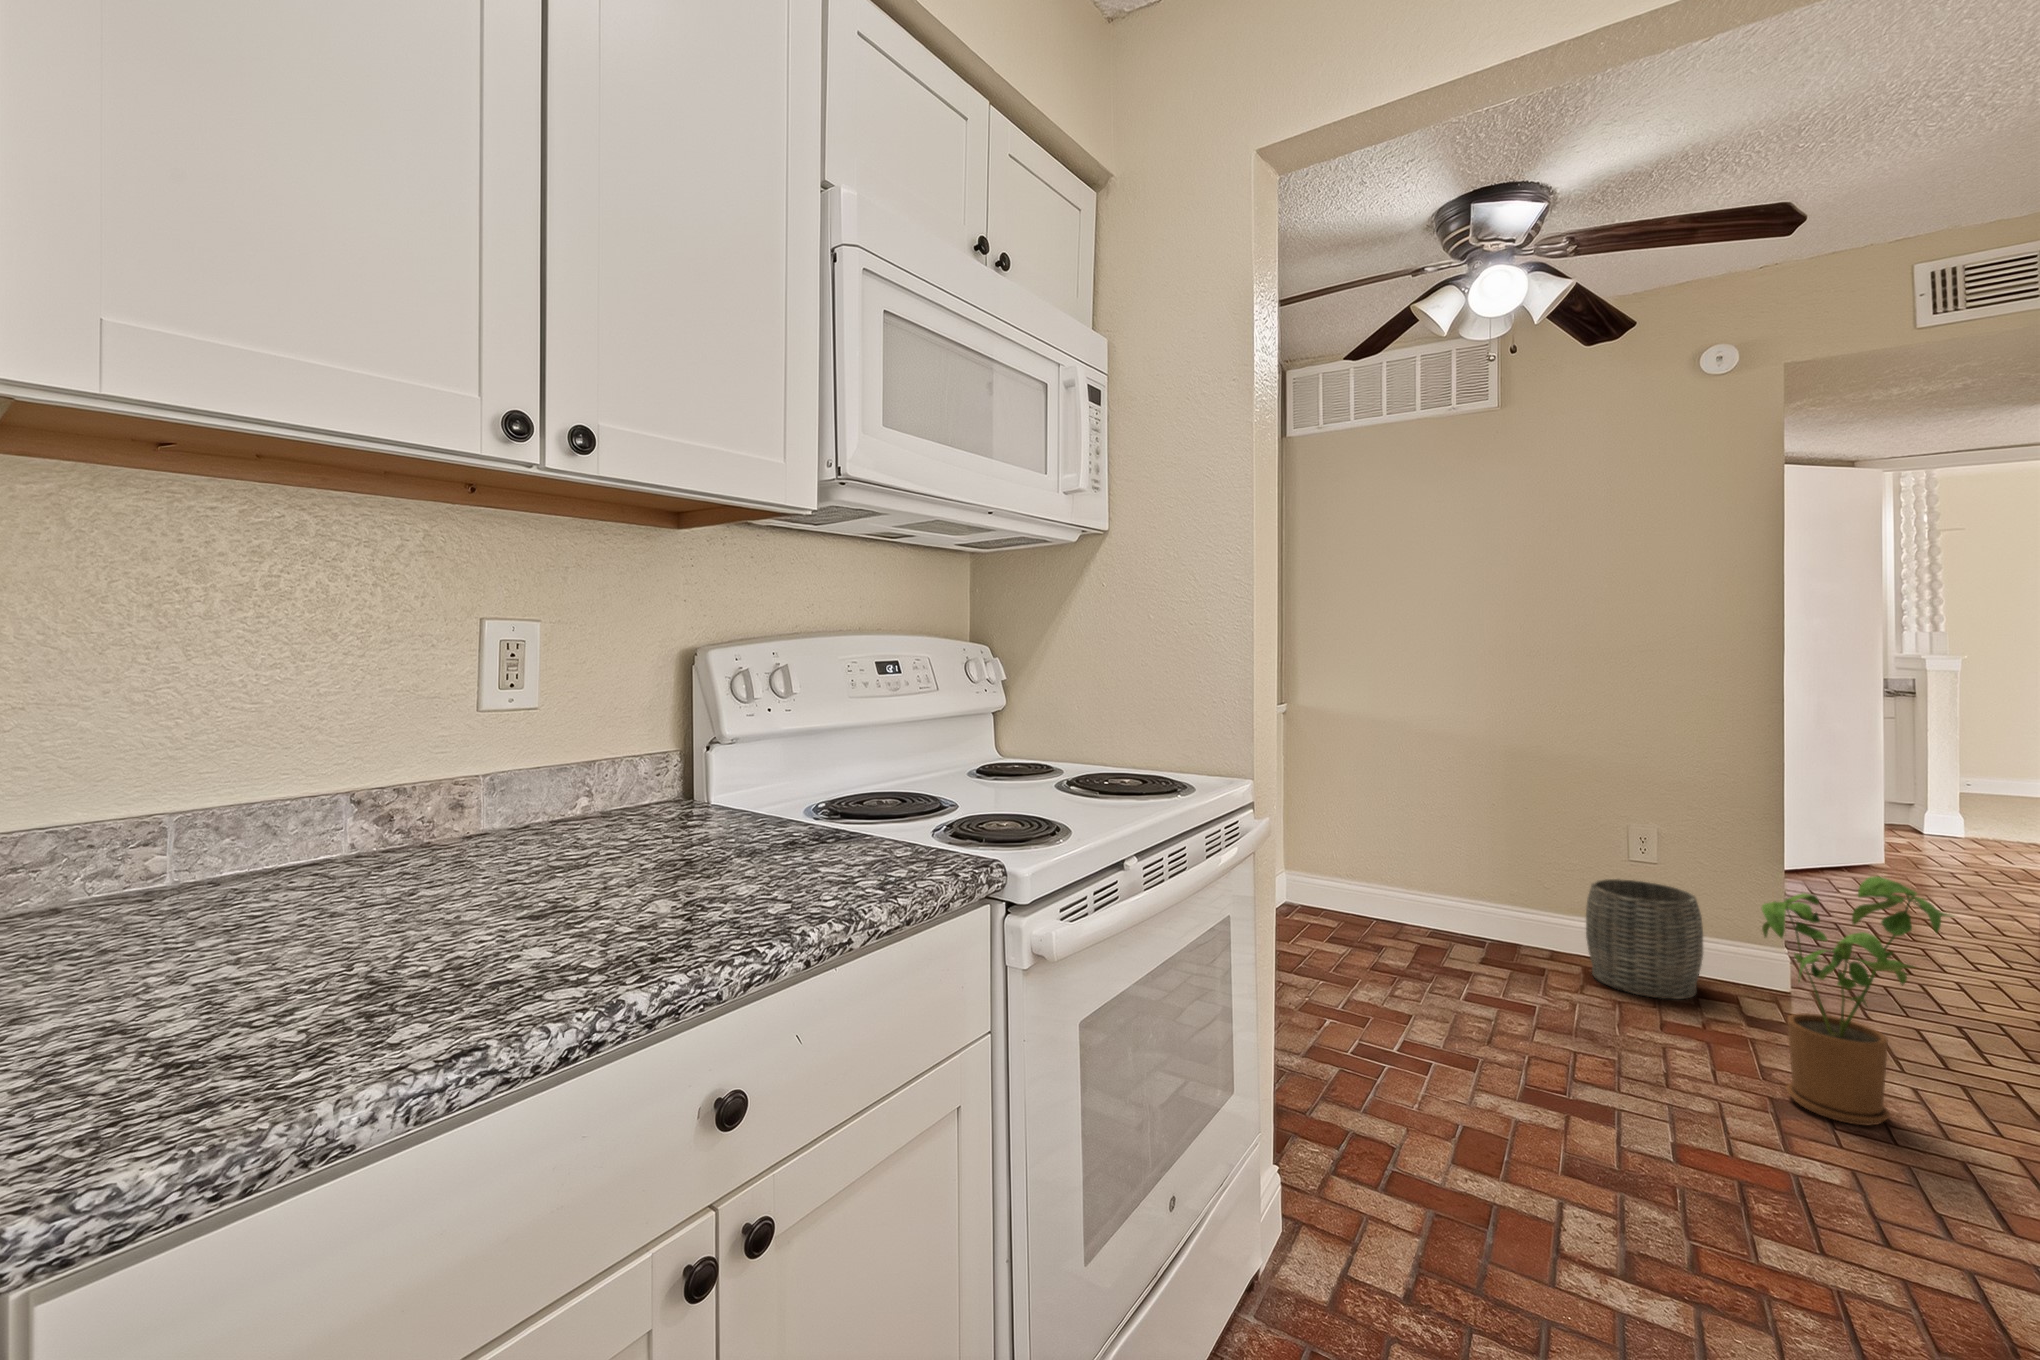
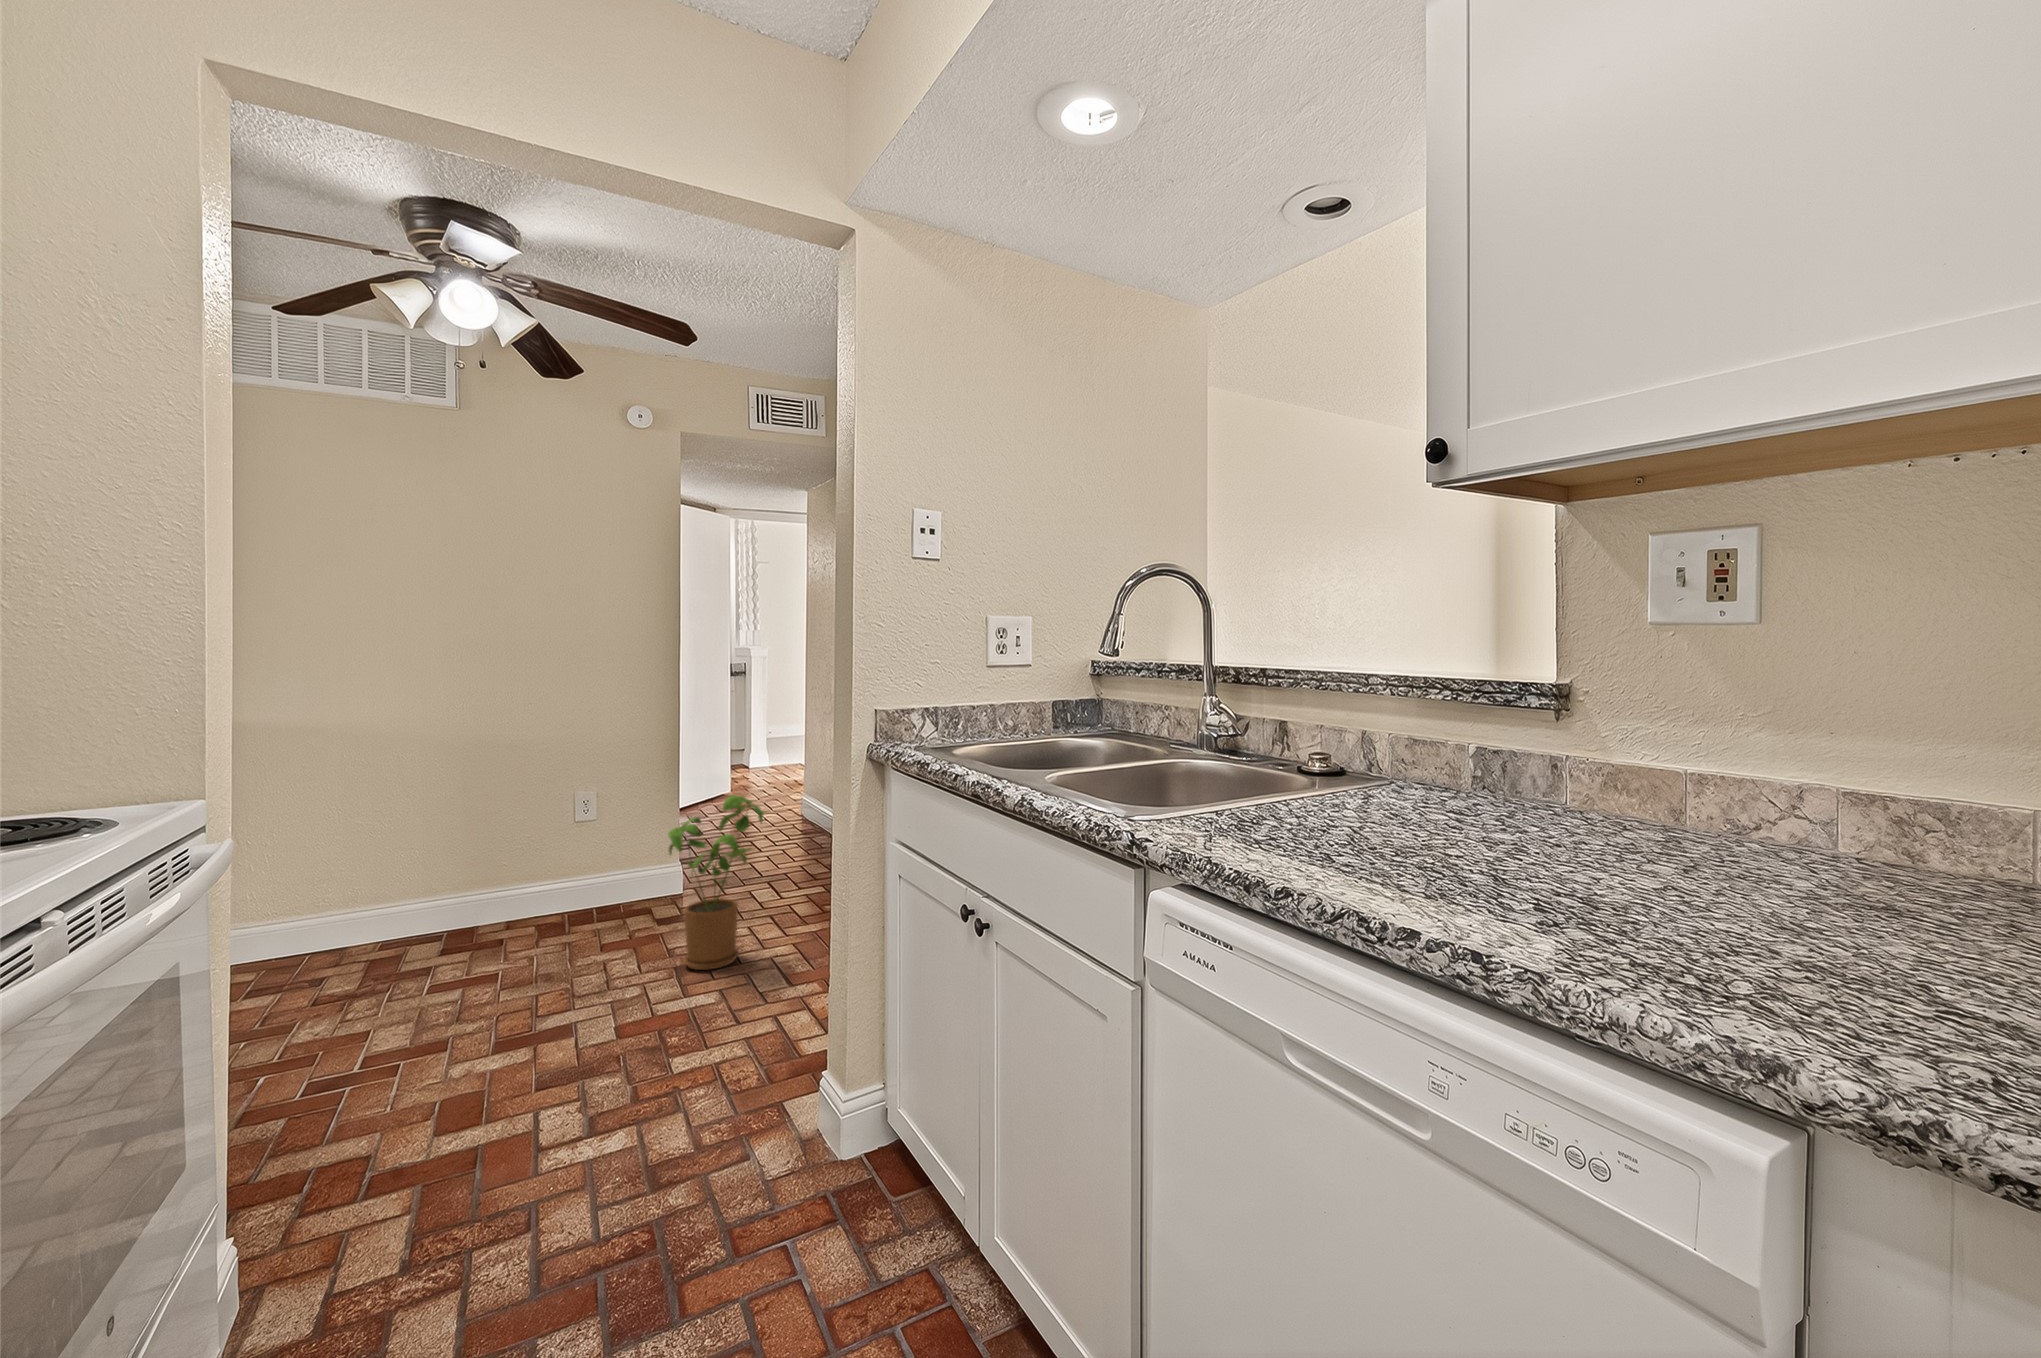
woven basket: present [1586,879,1703,999] -> none [538,838,627,935]

